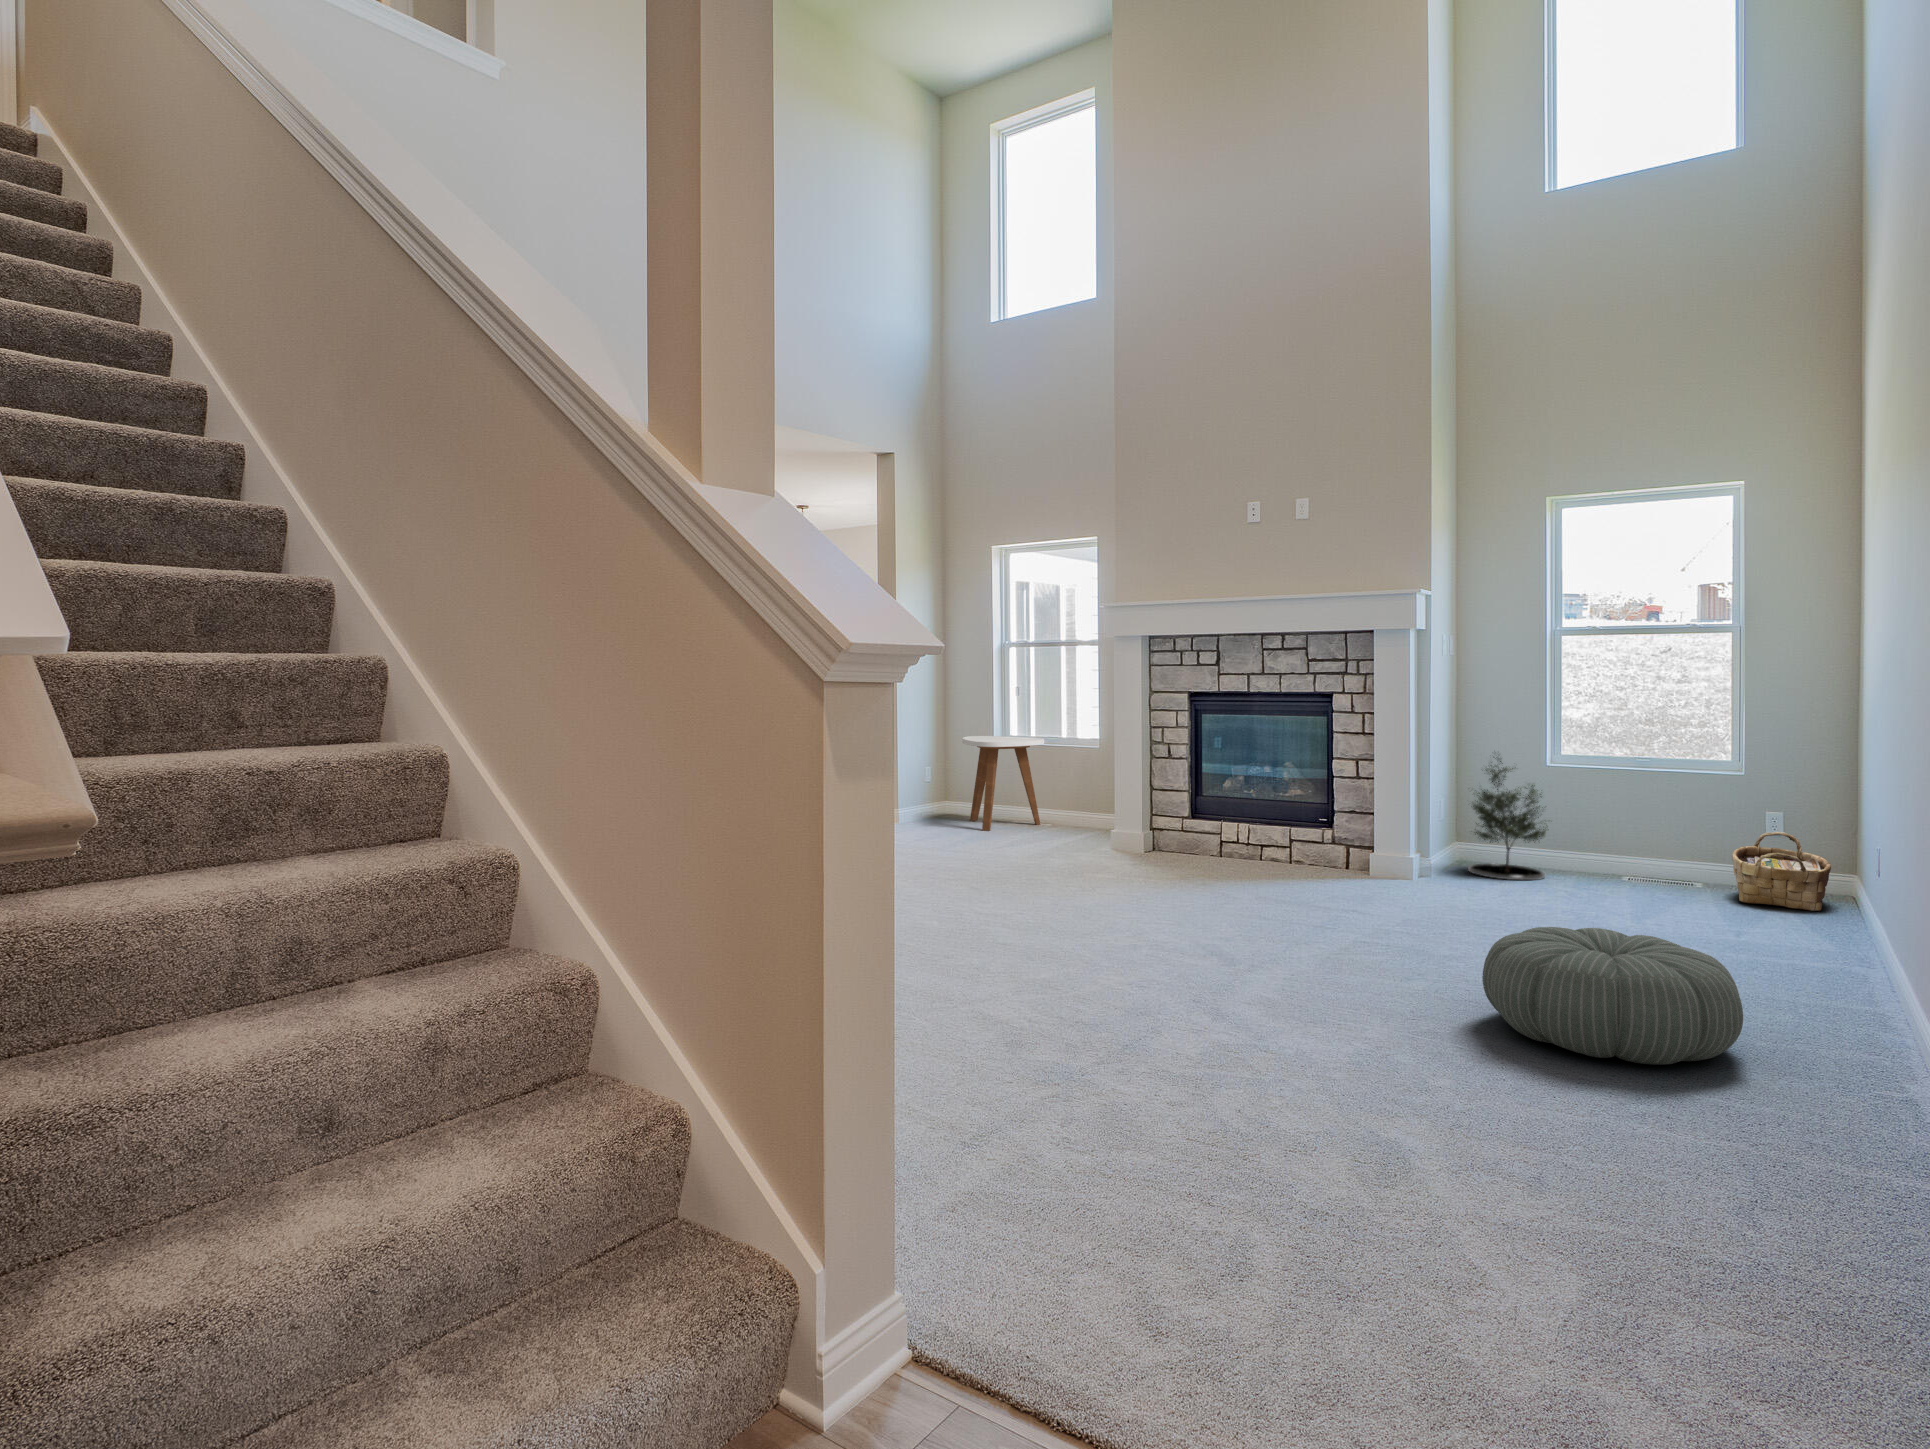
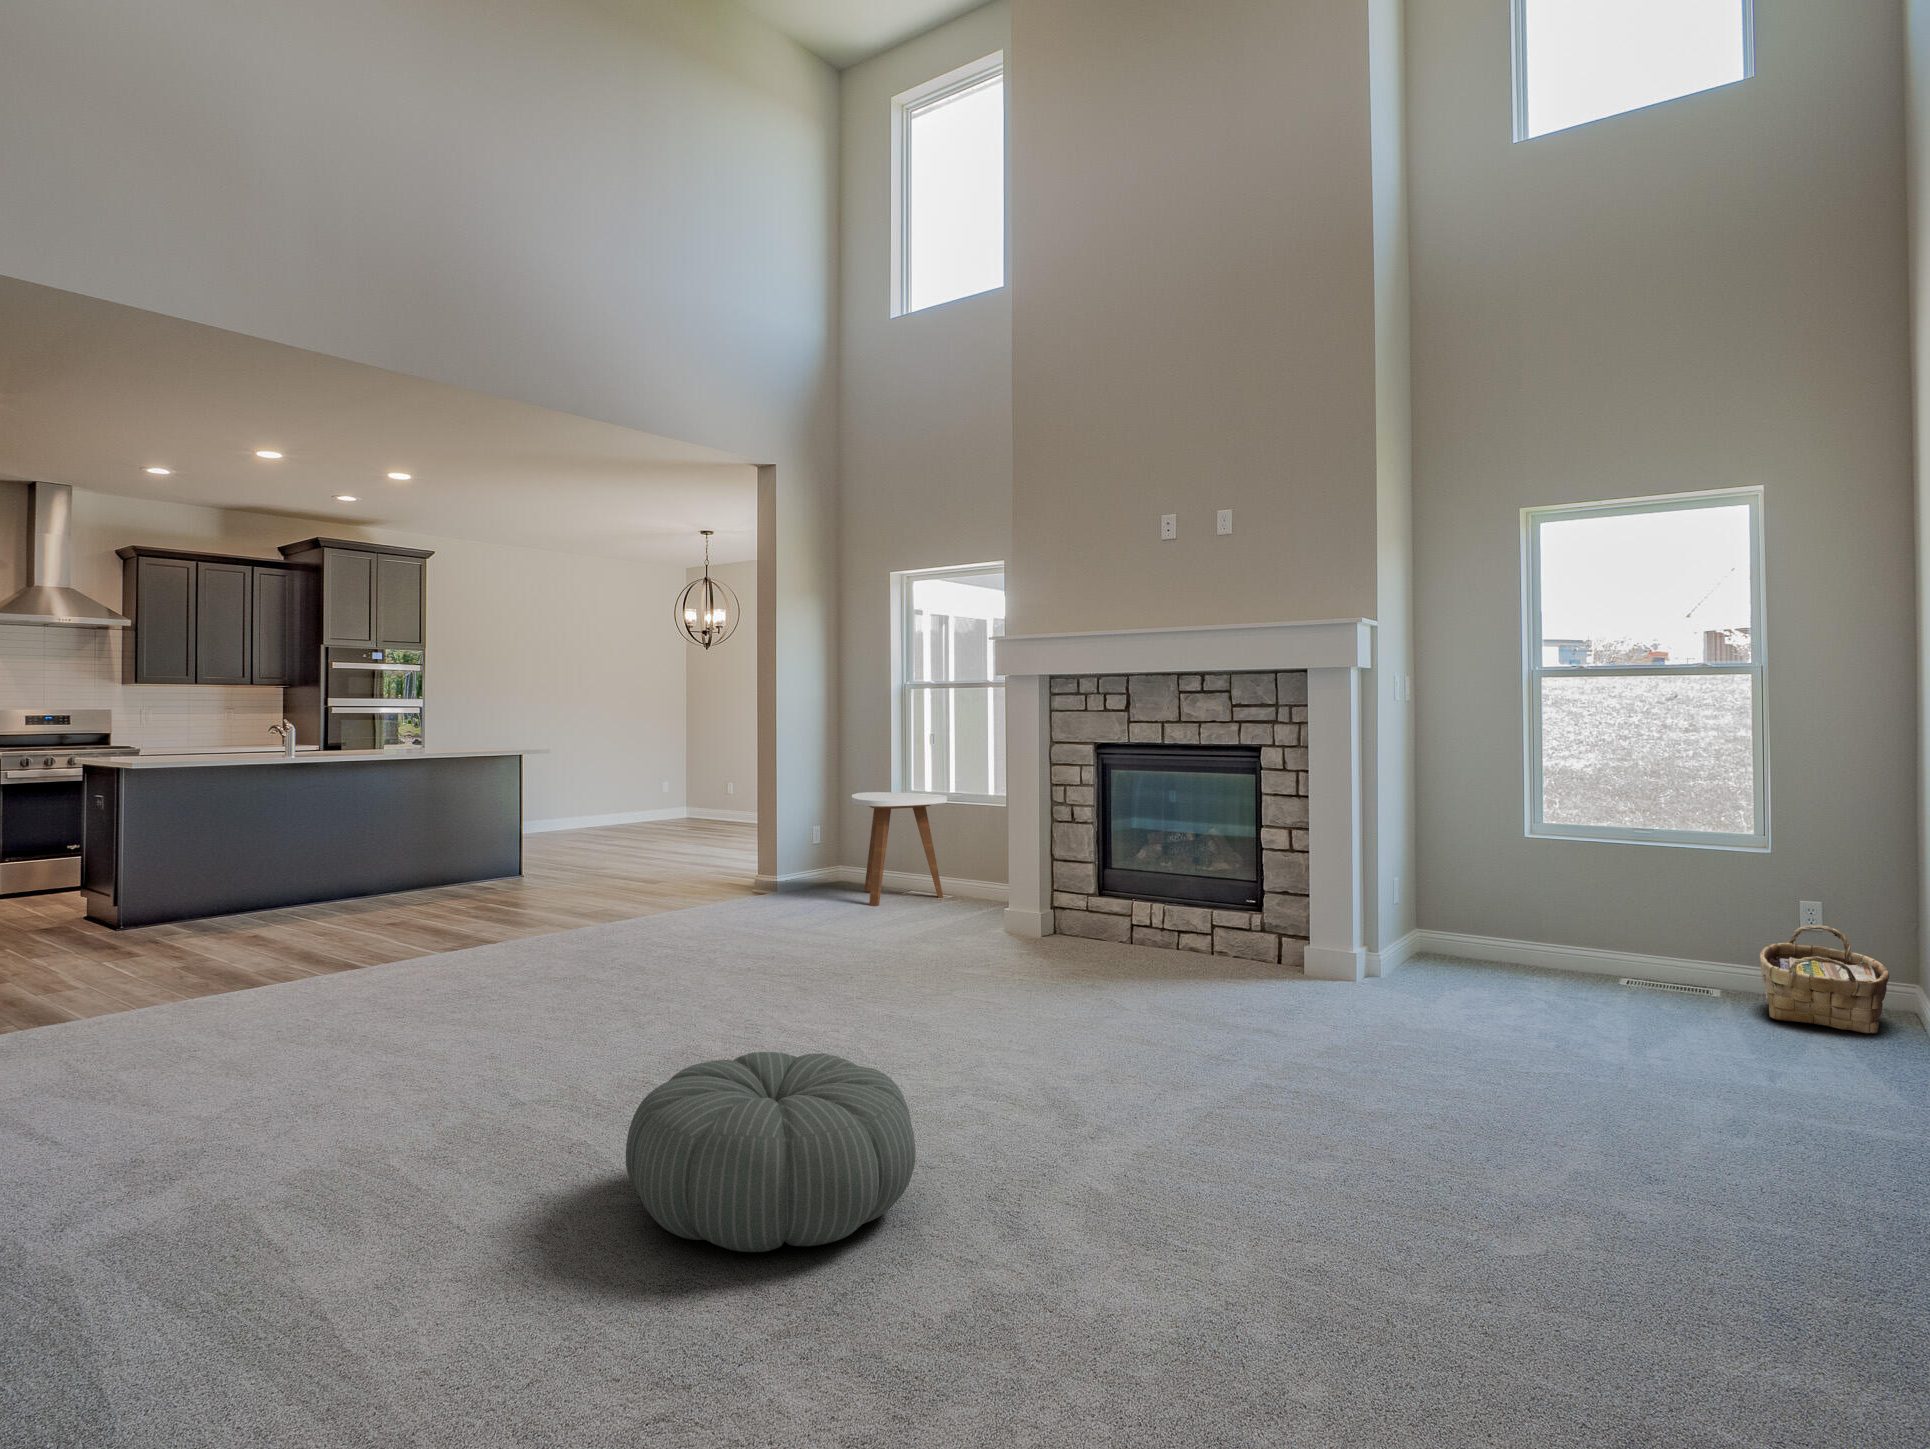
potted tree: present [1468,757,1547,880] -> none [1426,817,1534,982]
pouf: present [1482,927,1743,1065] -> present [626,1052,915,1252]

